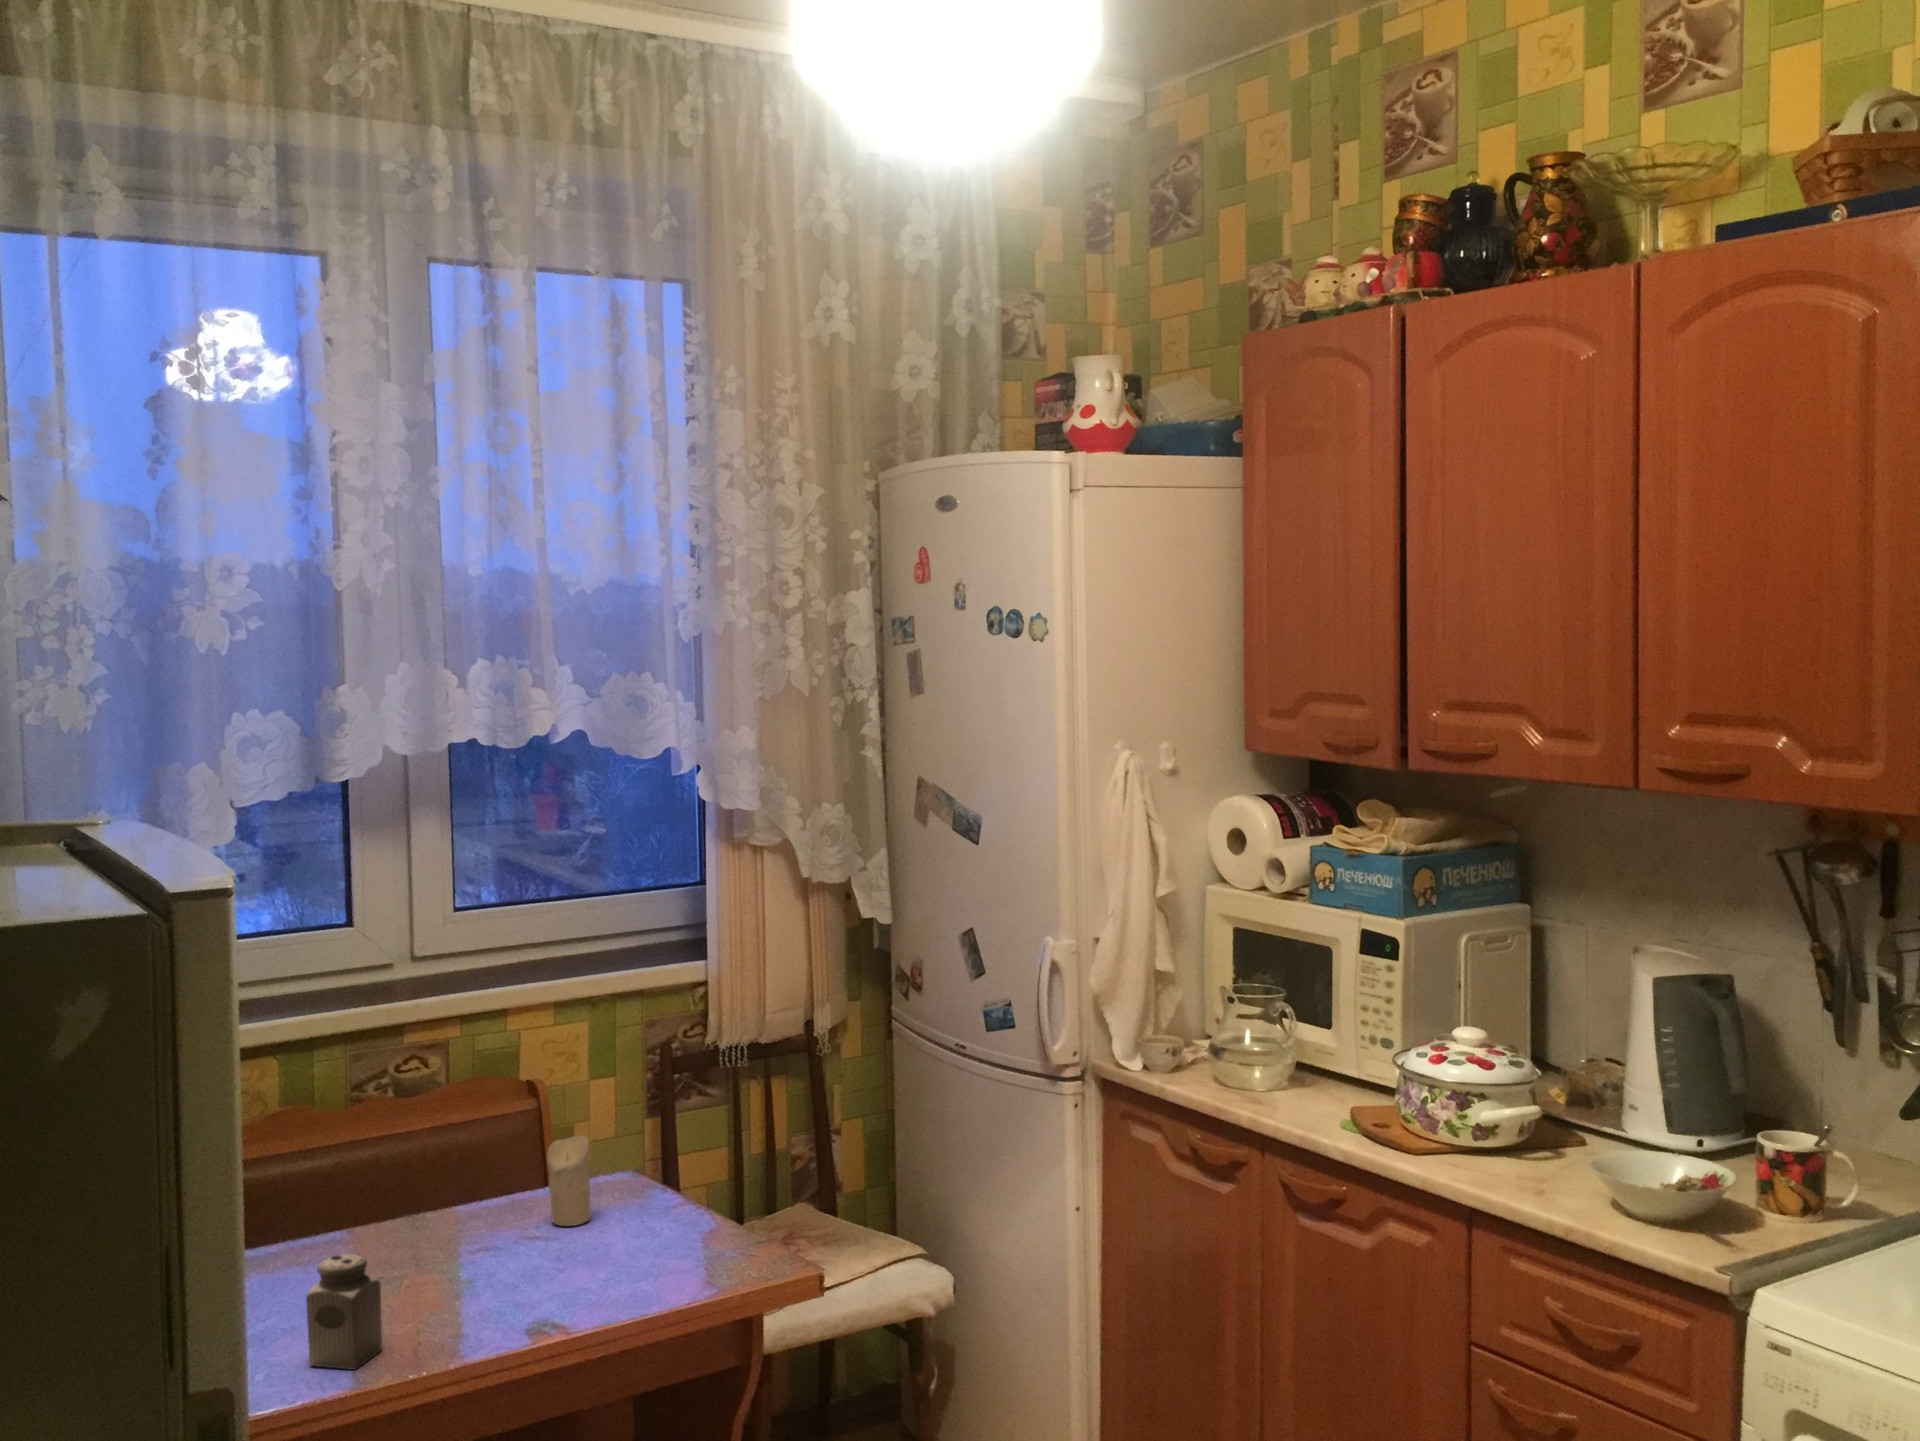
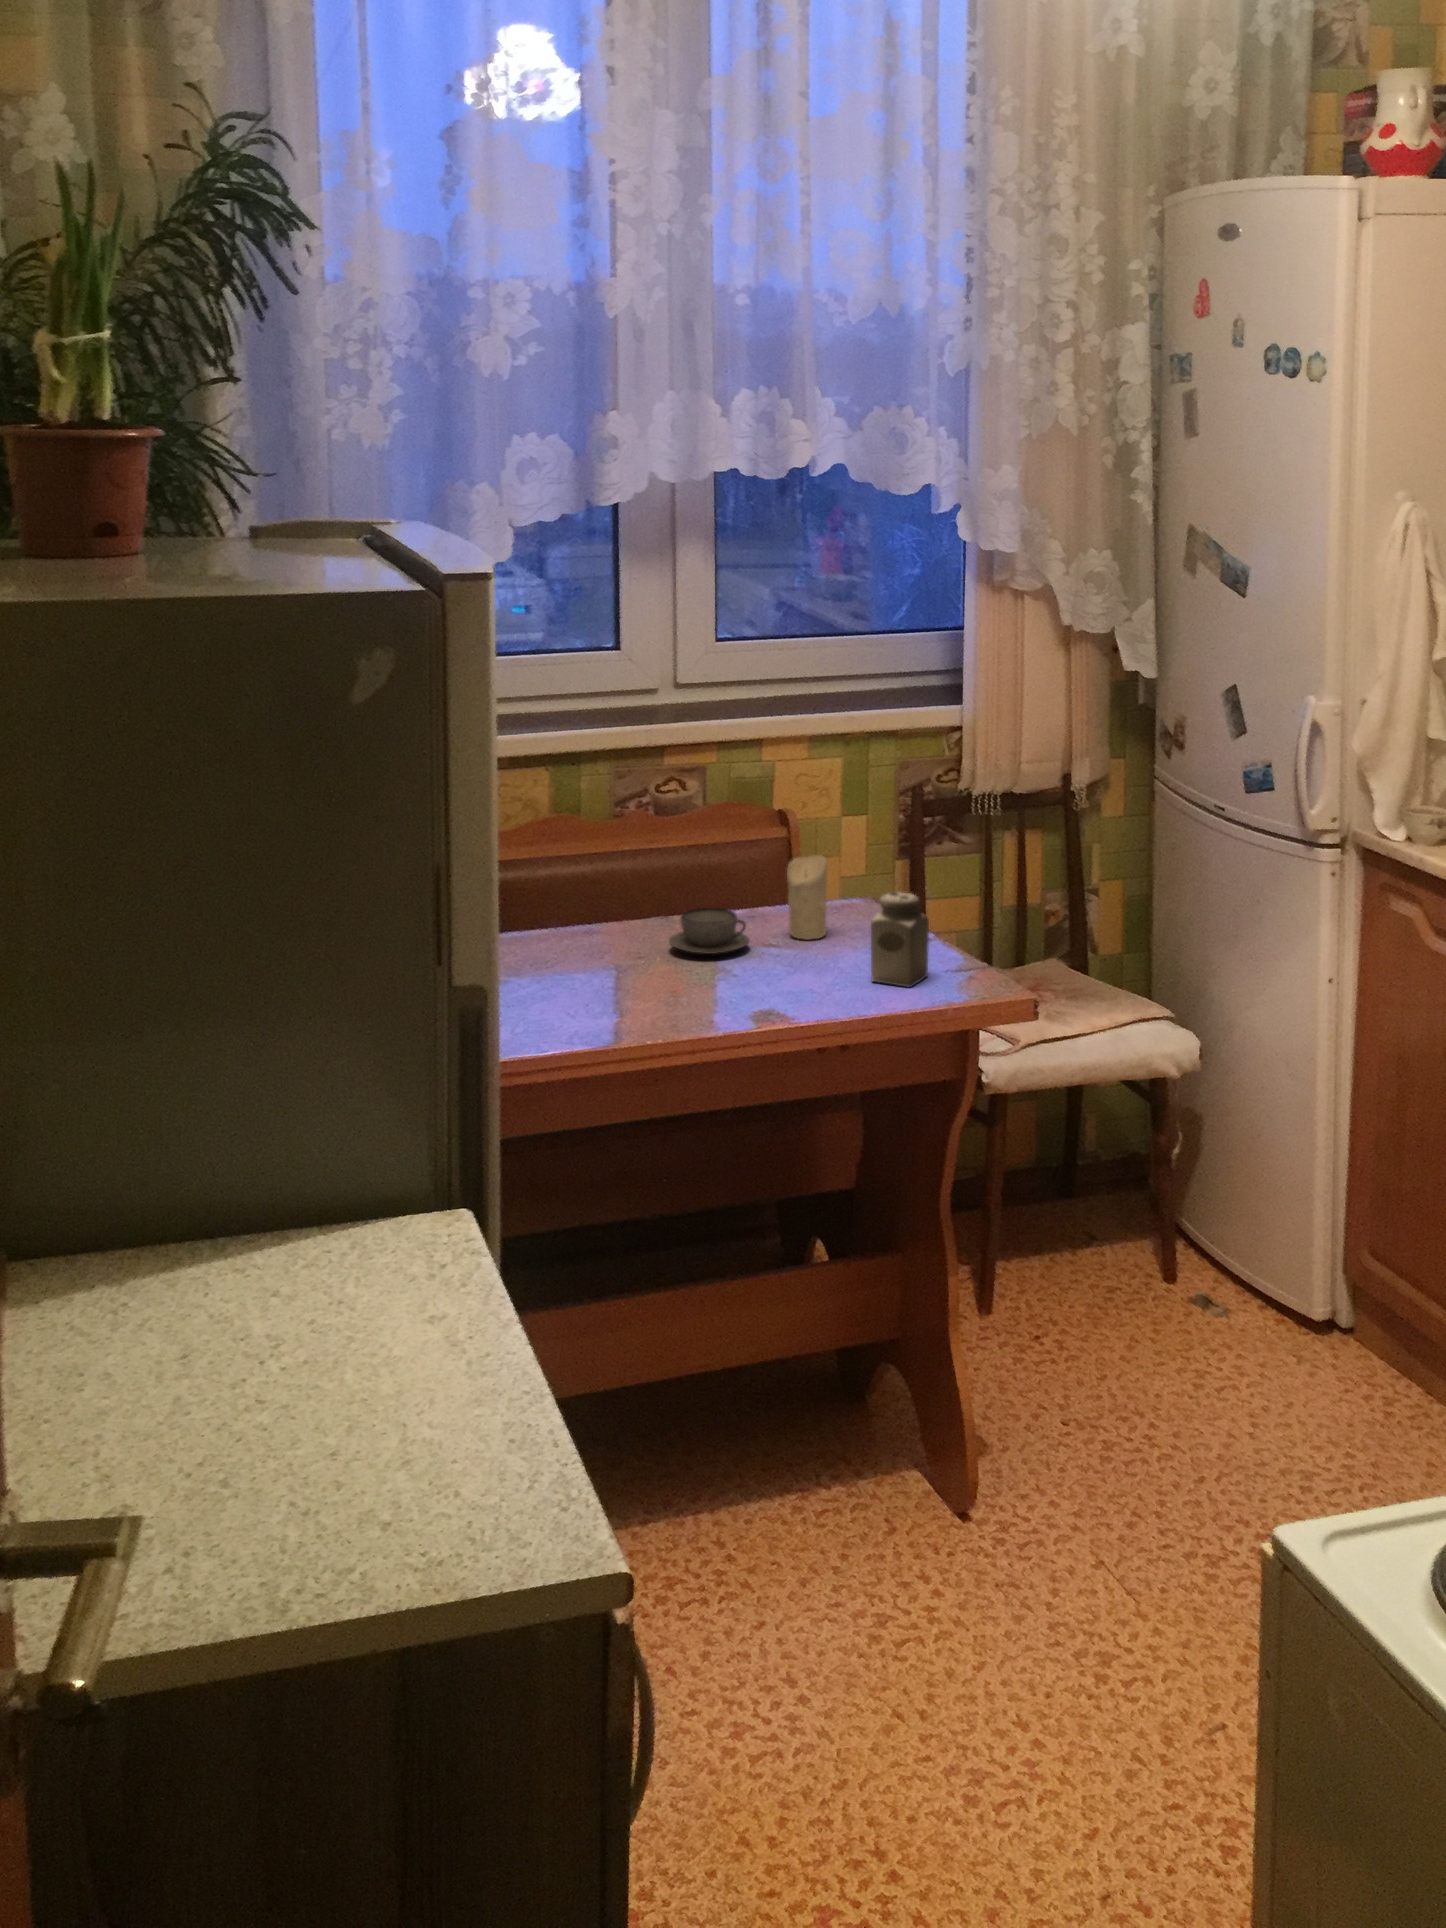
teacup: none [422,1202,511,1255] -> present [669,908,749,954]
salt shaker: present [306,1254,382,1370] -> present [871,892,929,987]

